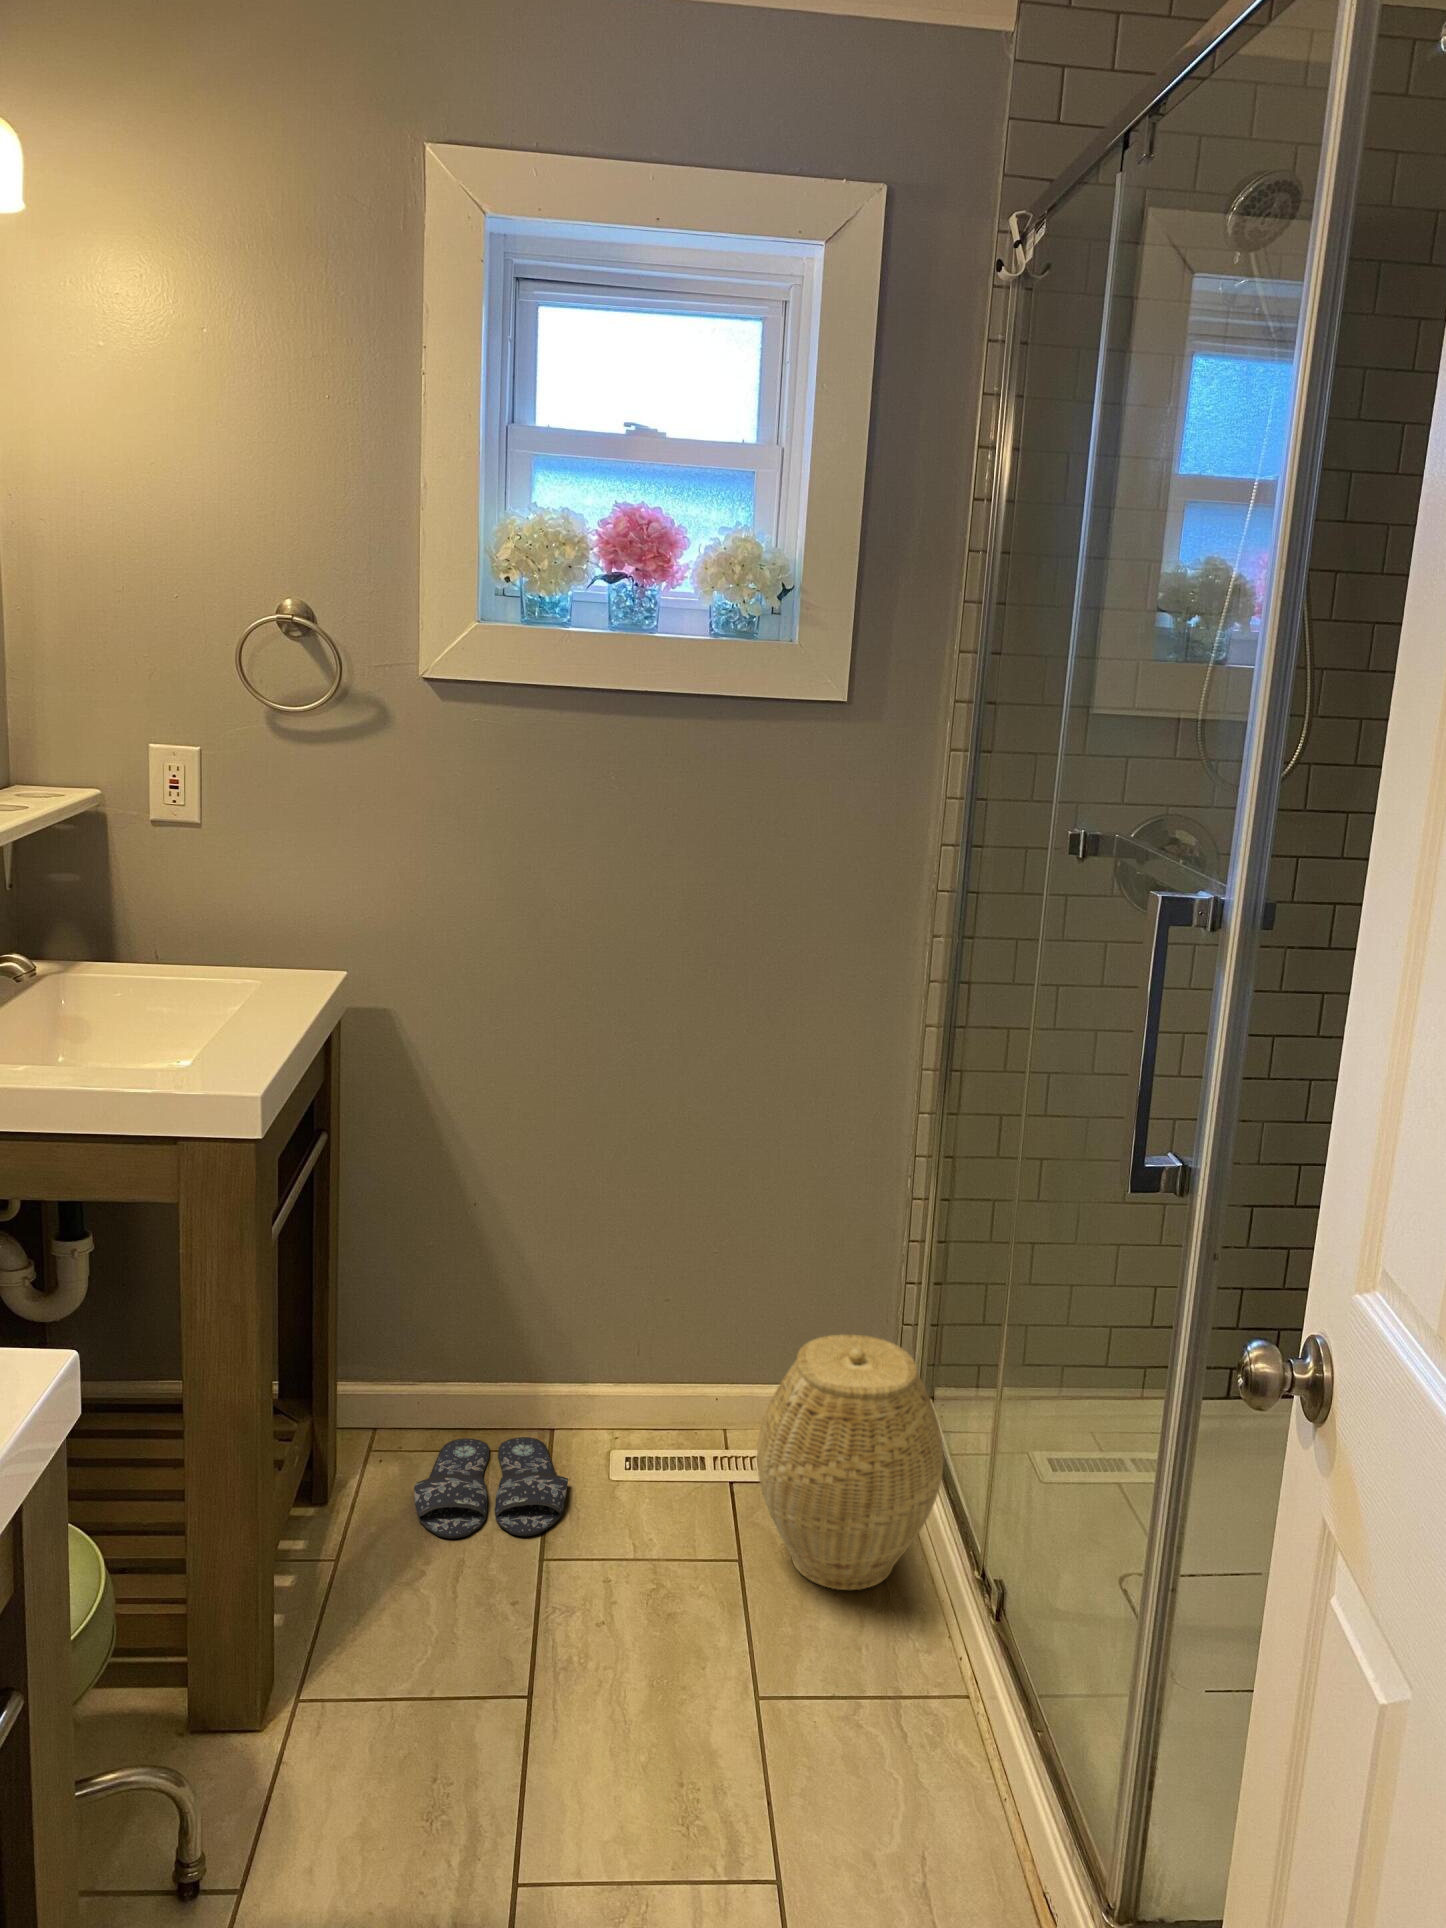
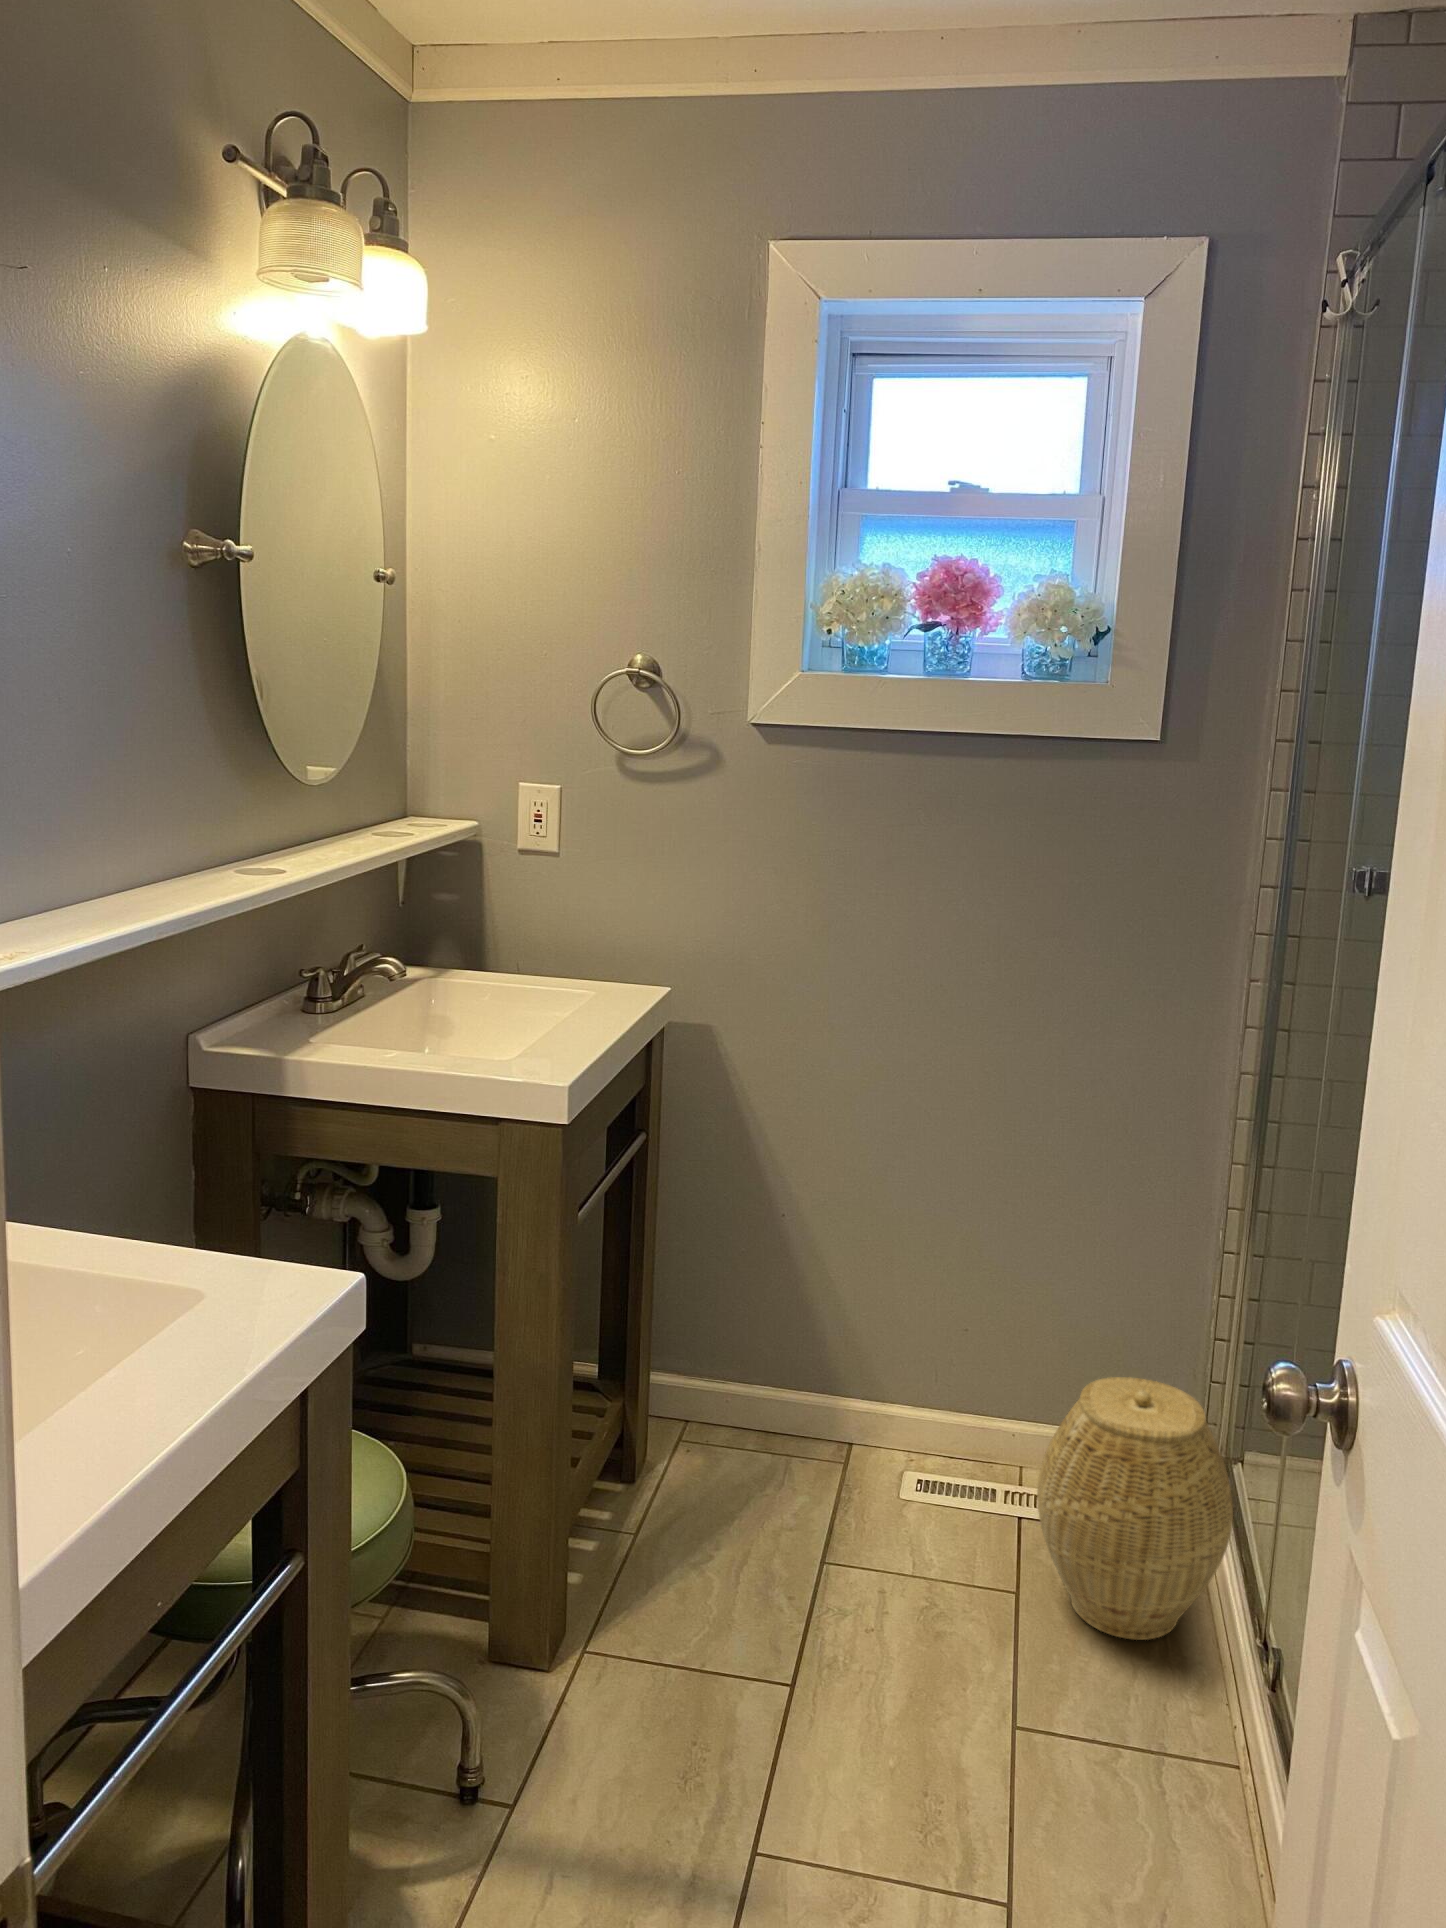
slippers: present [414,1437,568,1539] -> none [712,1442,858,1539]

